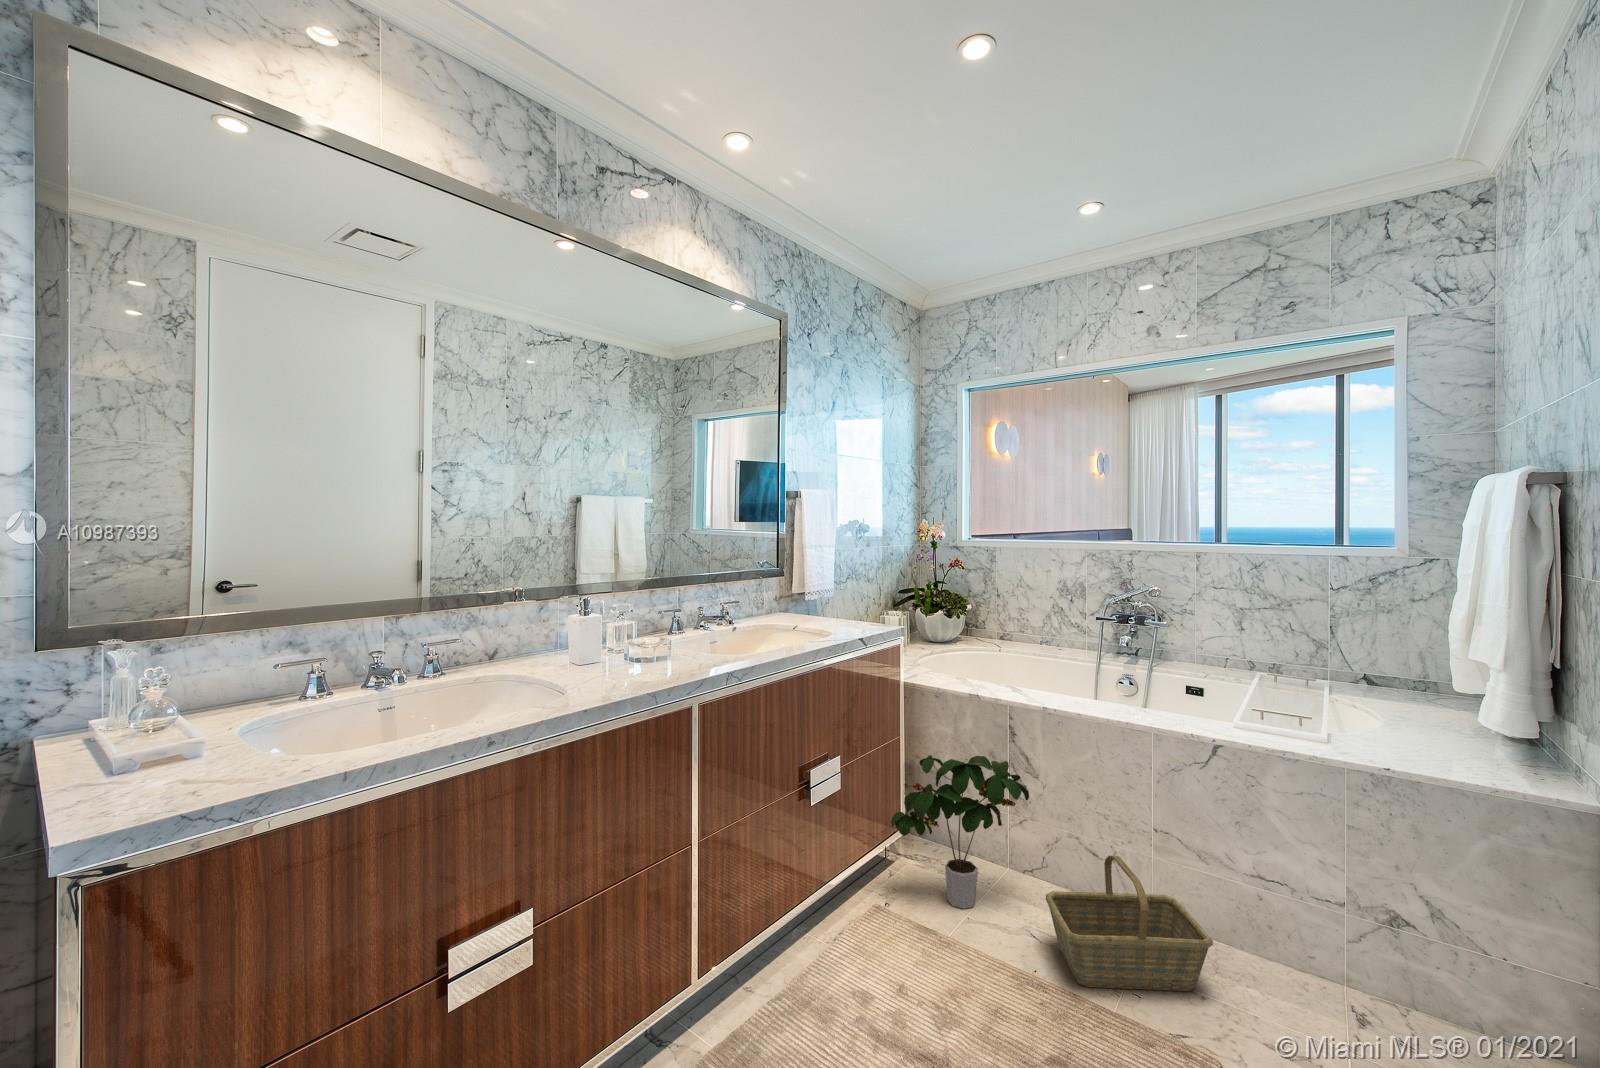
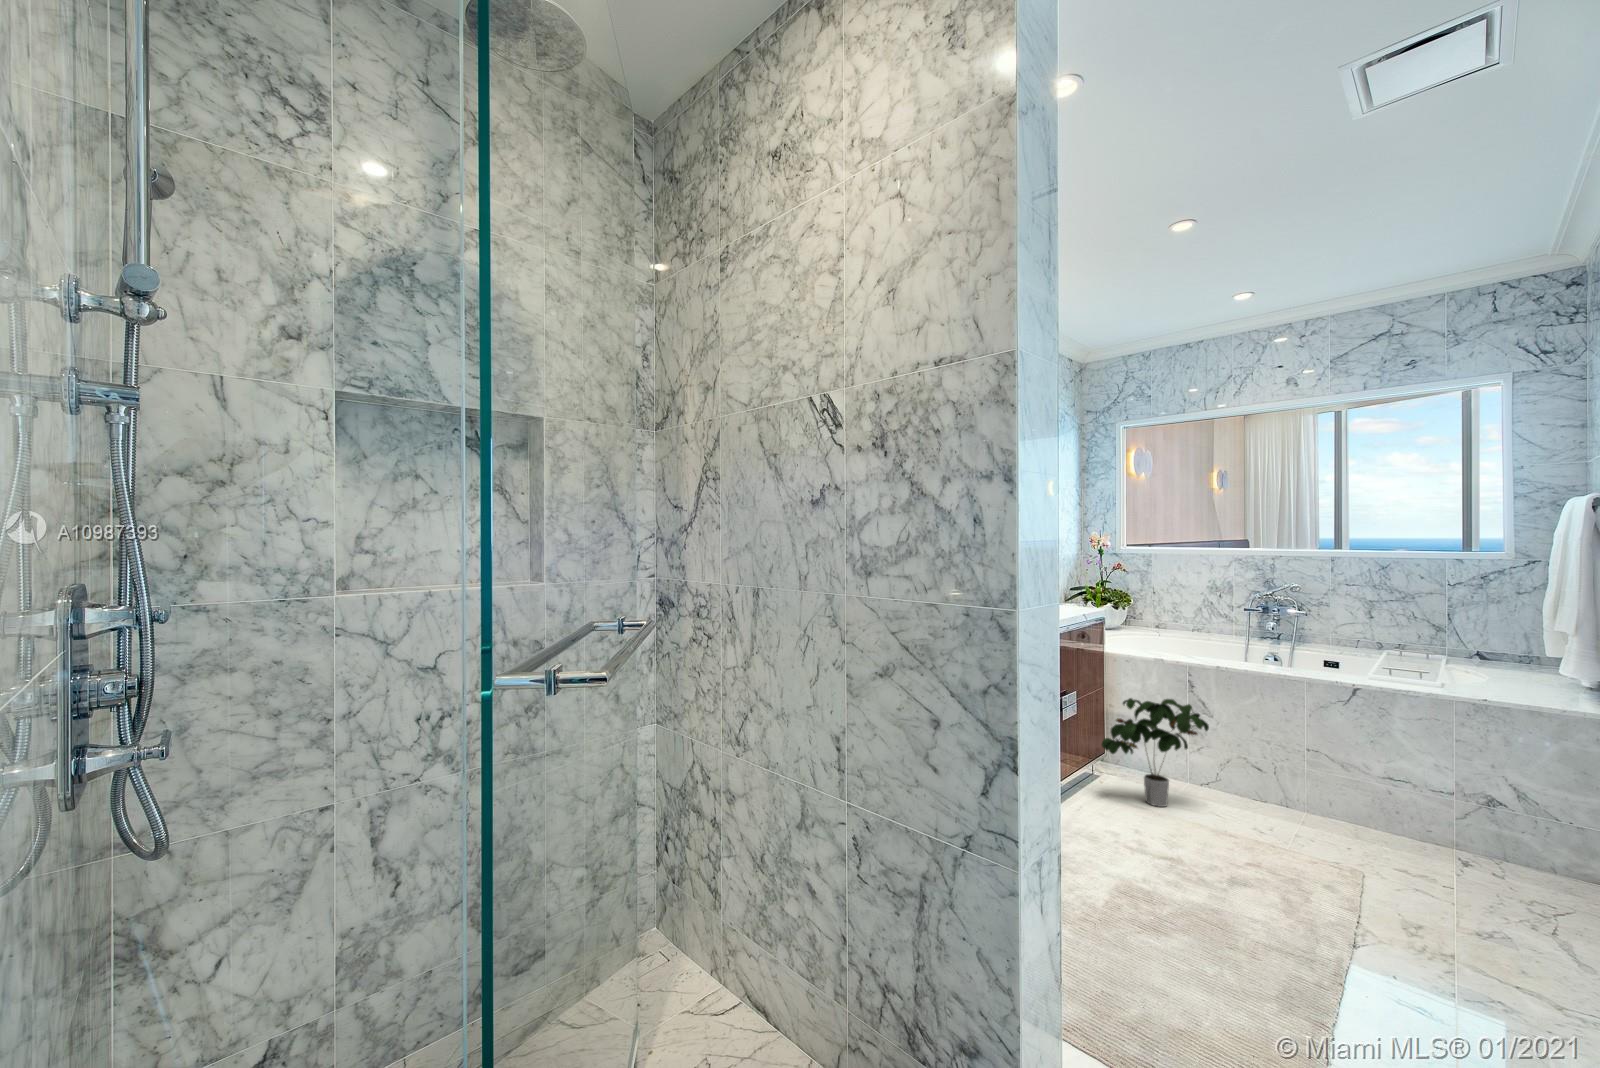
basket: present [1046,856,1213,991] -> none [1228,766,1361,856]

